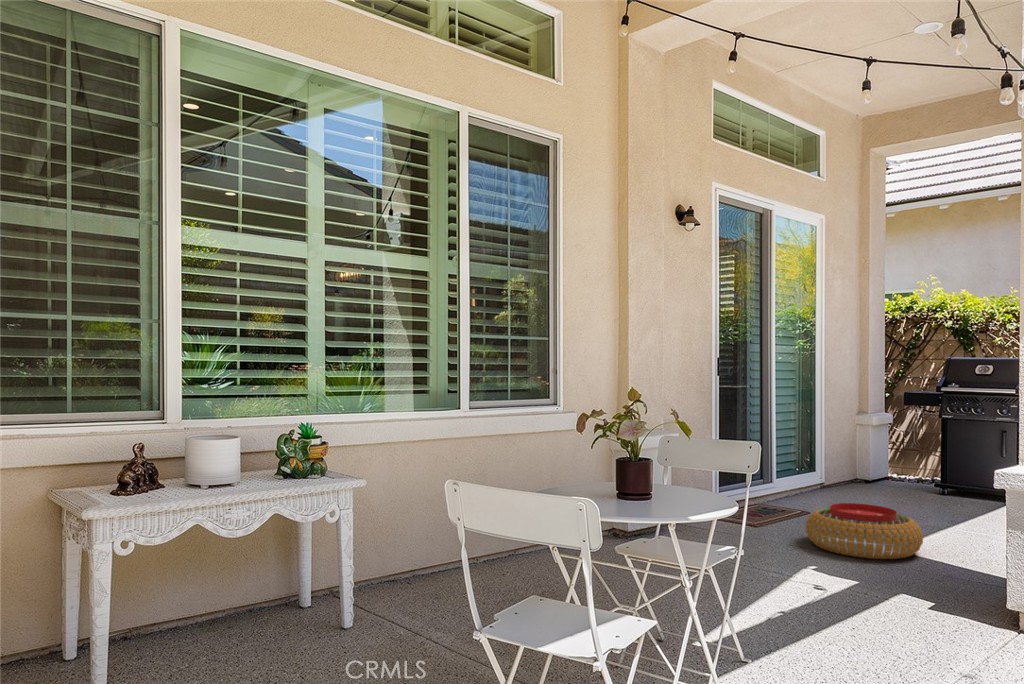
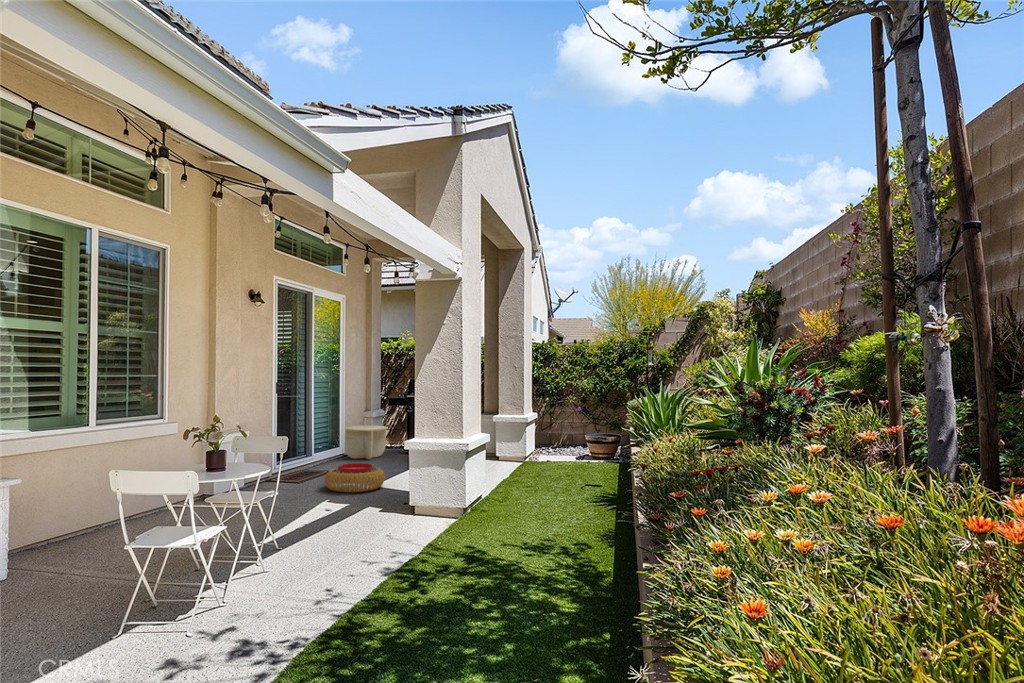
side table: none [827,437,903,496] -> present [345,425,387,459]

